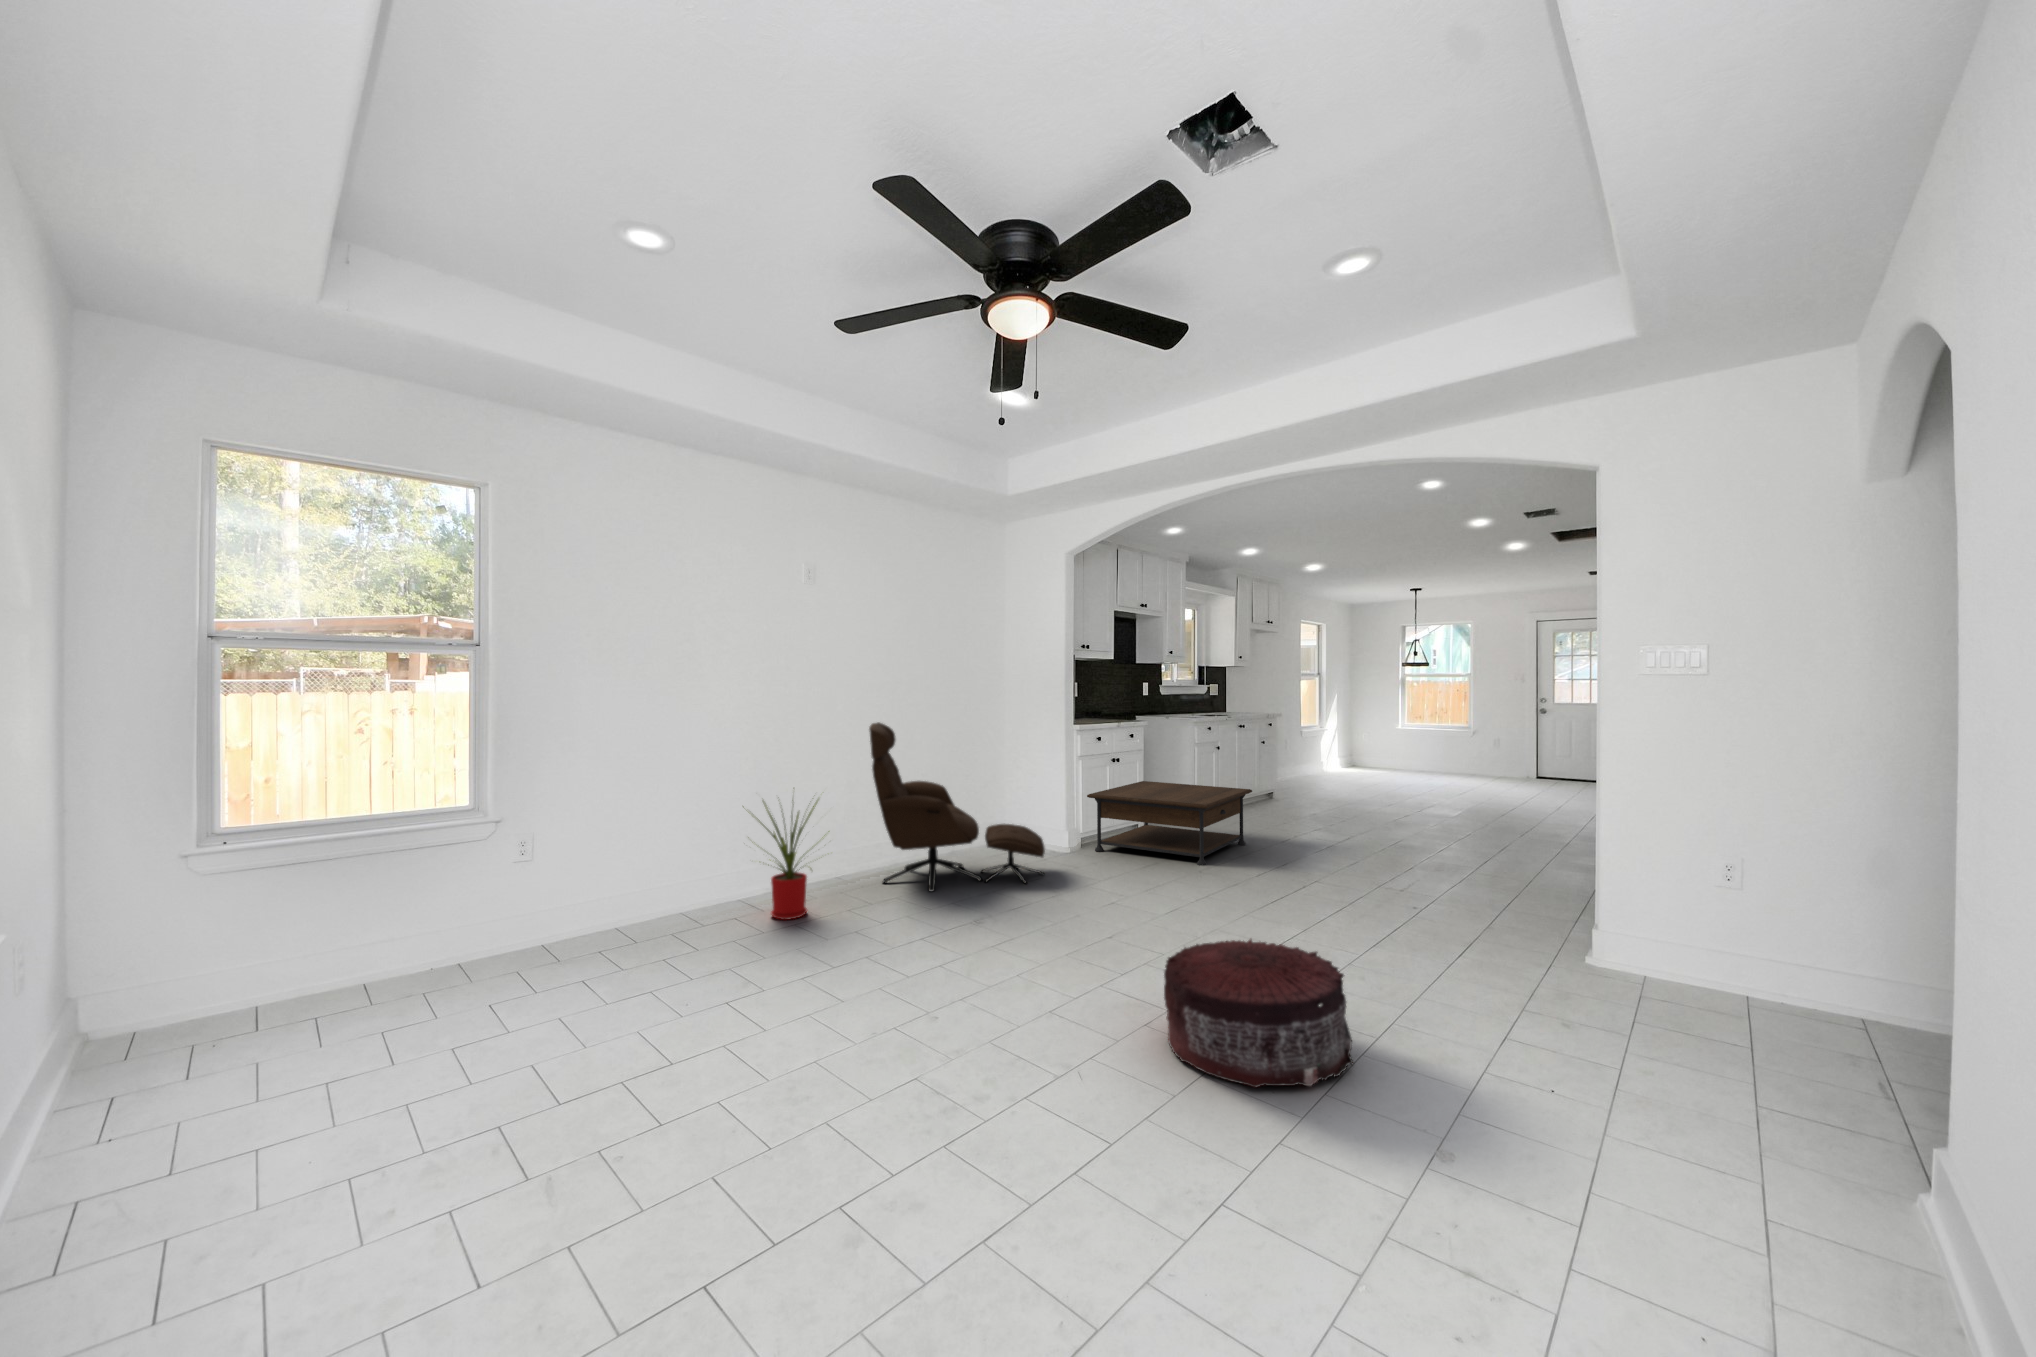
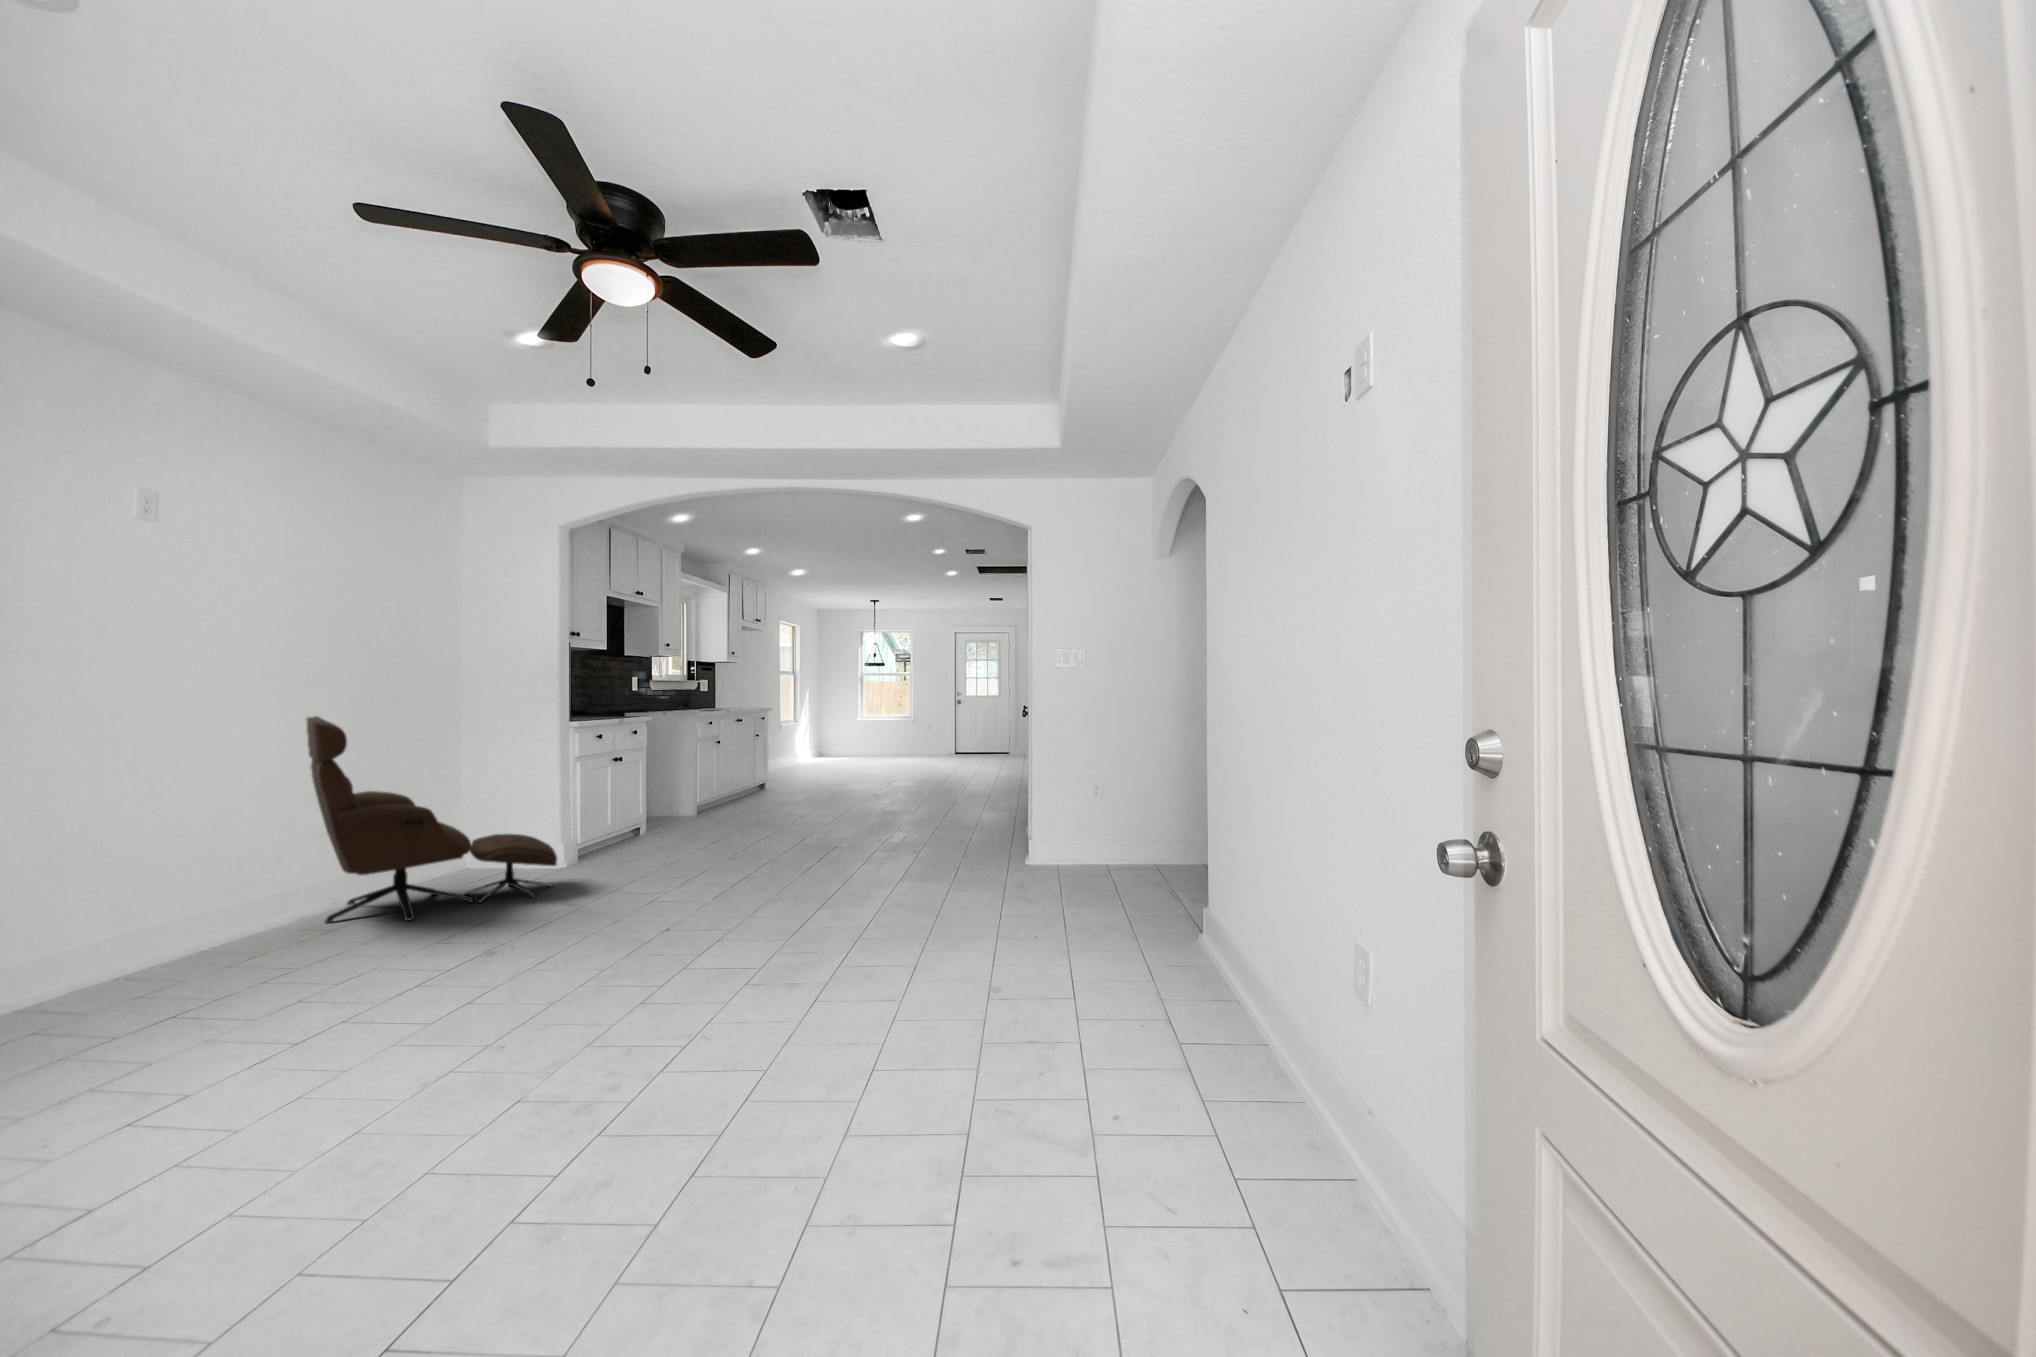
coffee table: present [1087,781,1252,866] -> none [590,782,766,860]
house plant: present [757,799,819,920] -> none [110,798,286,980]
pouf: present [1164,939,1353,1087] -> none [764,885,923,994]

